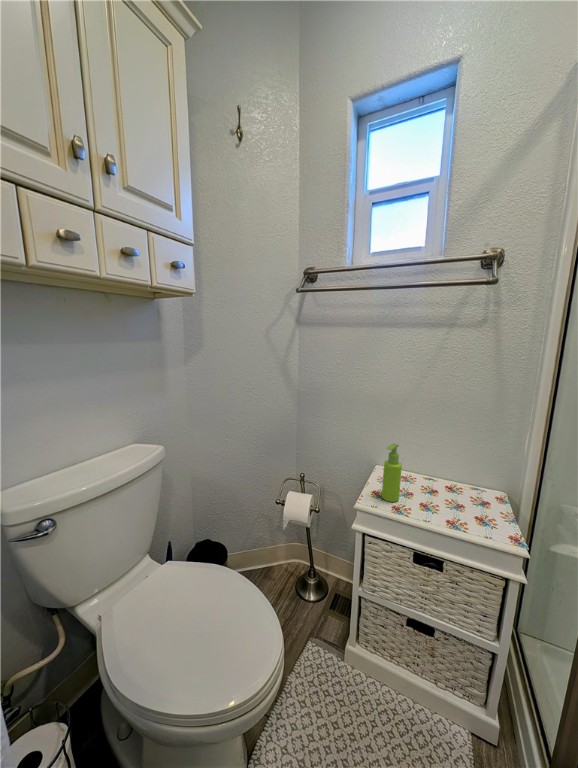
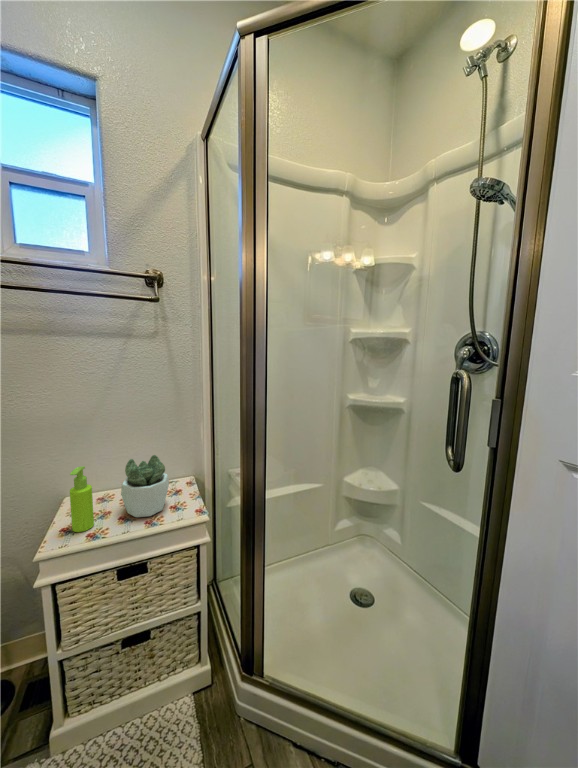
succulent plant: none [426,450,478,516] -> present [121,455,169,517]

